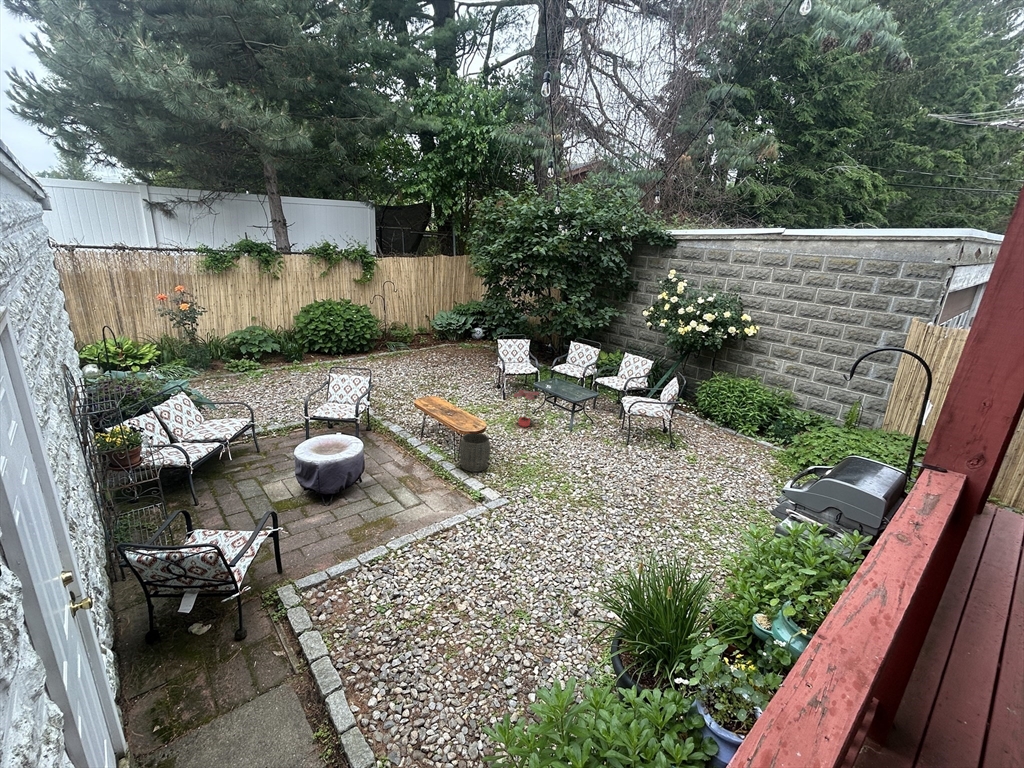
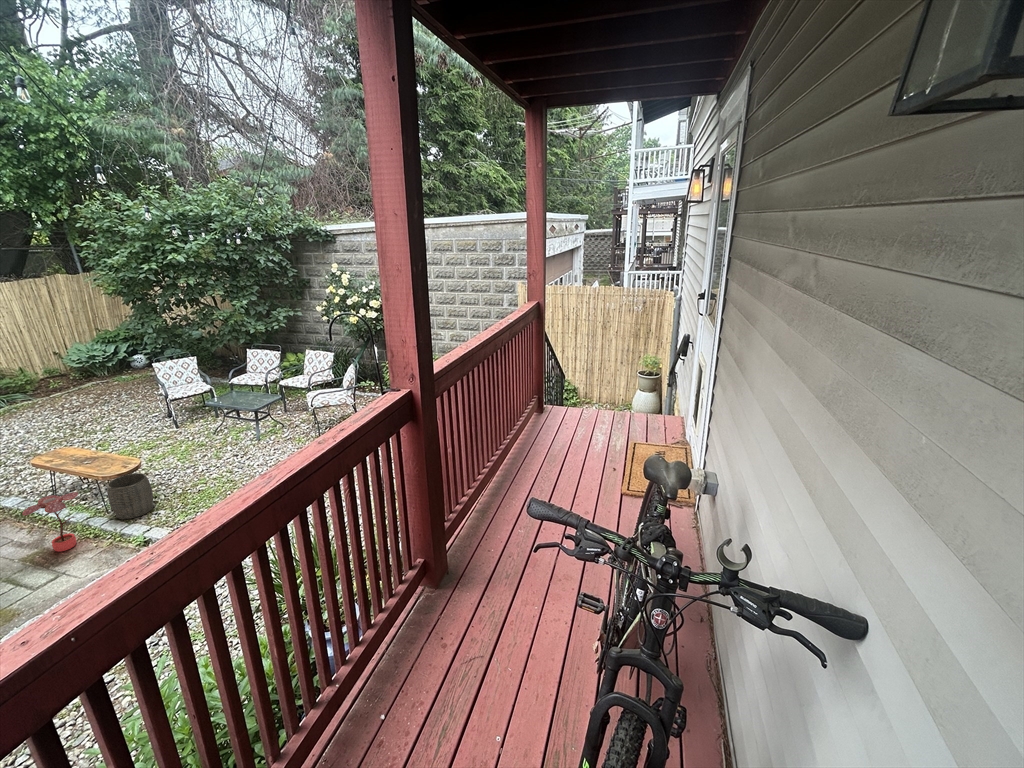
potted plant: present [514,390,539,427] -> present [22,492,78,552]

